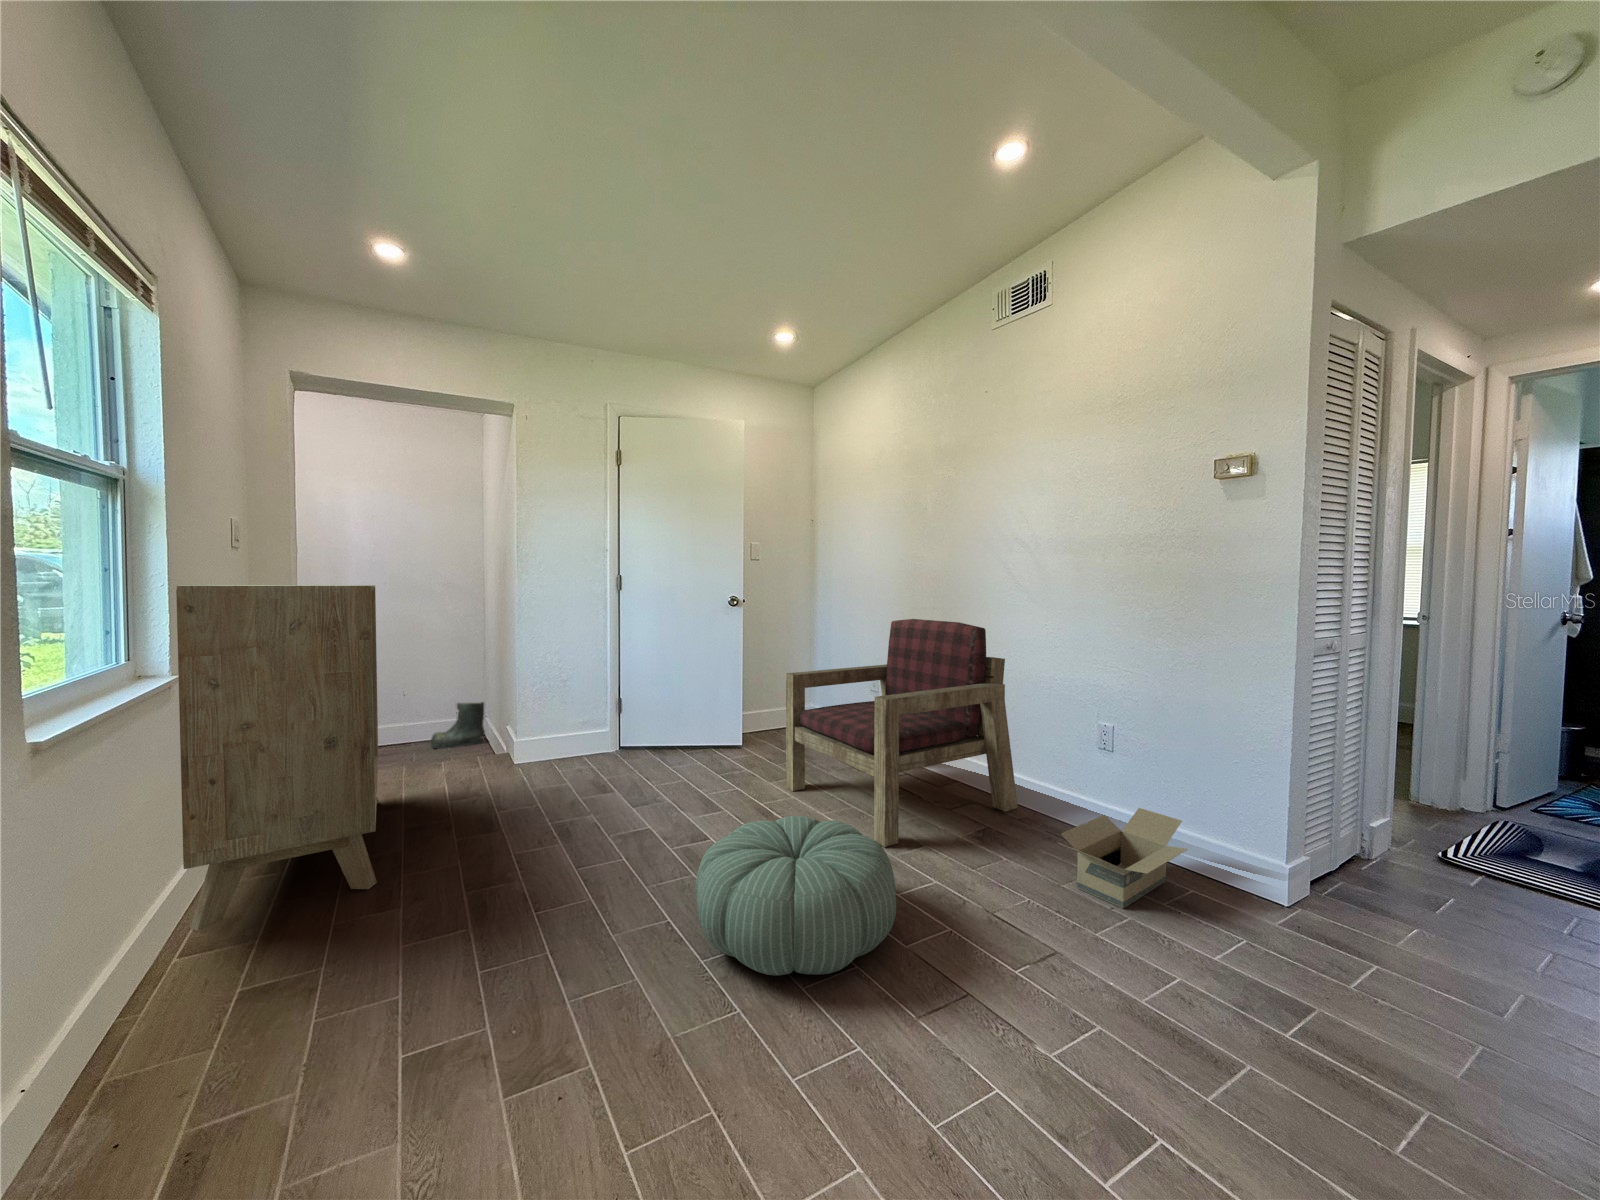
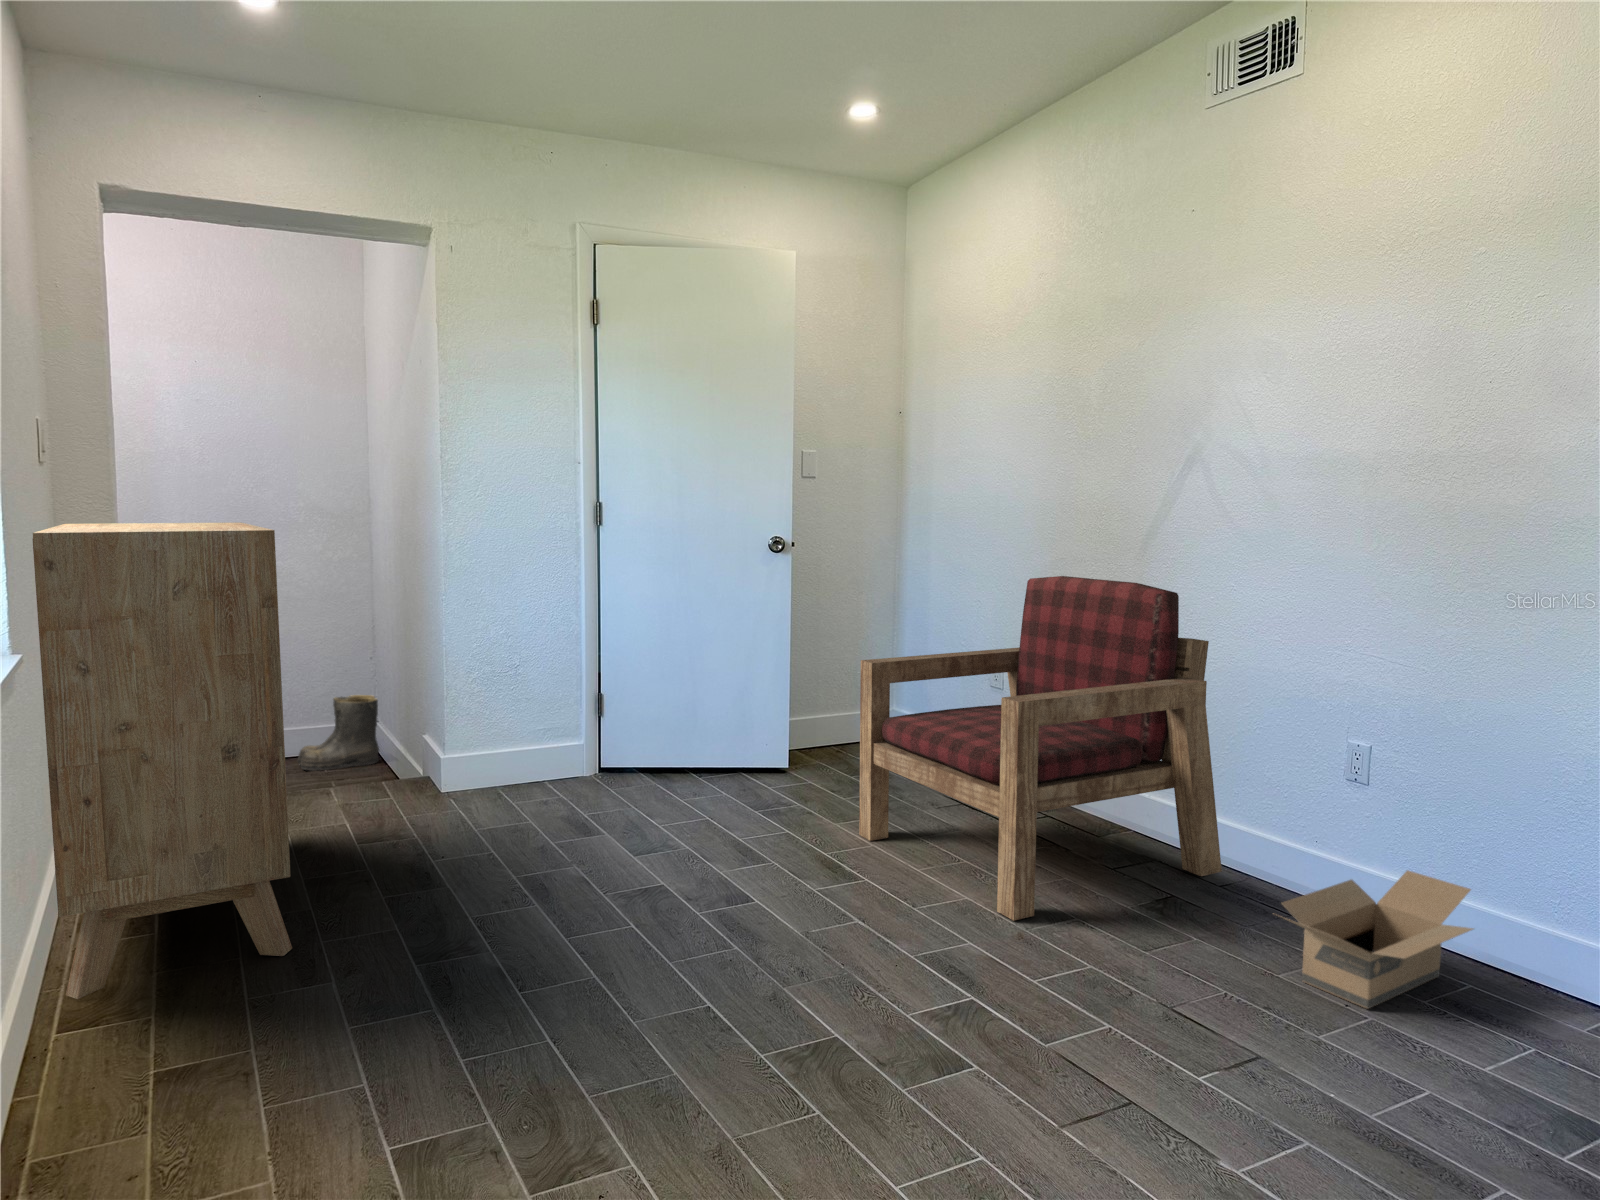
pouf: present [696,816,896,975] -> none [746,868,1032,1073]

